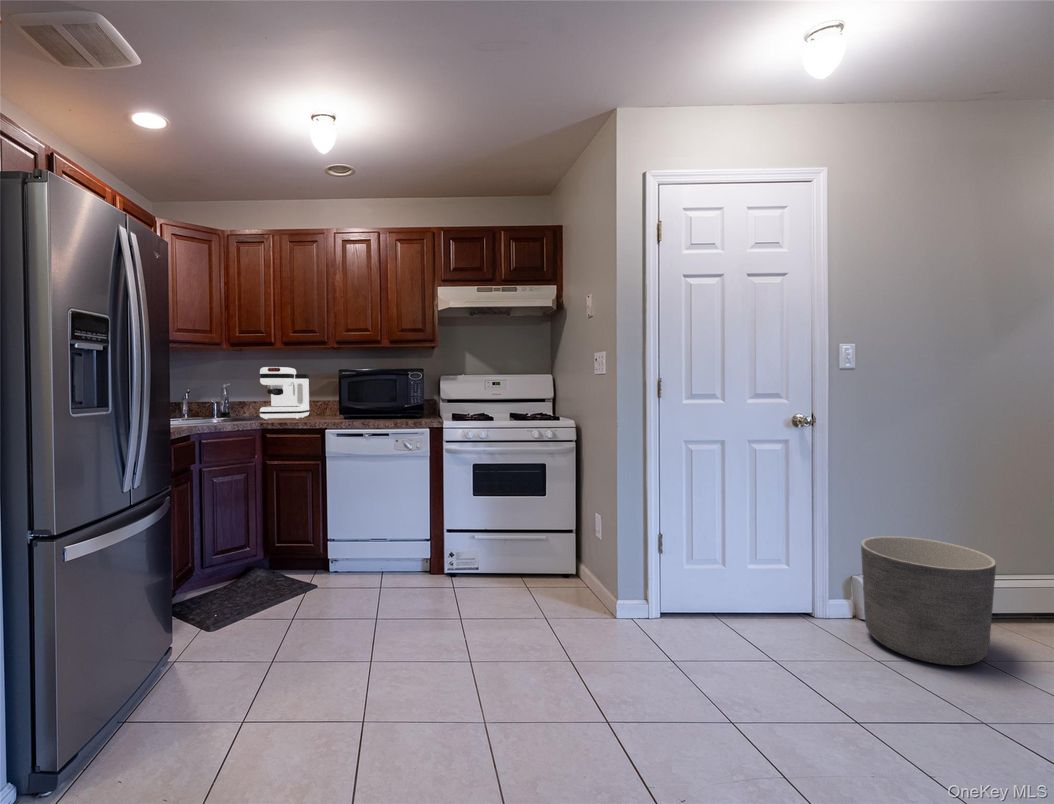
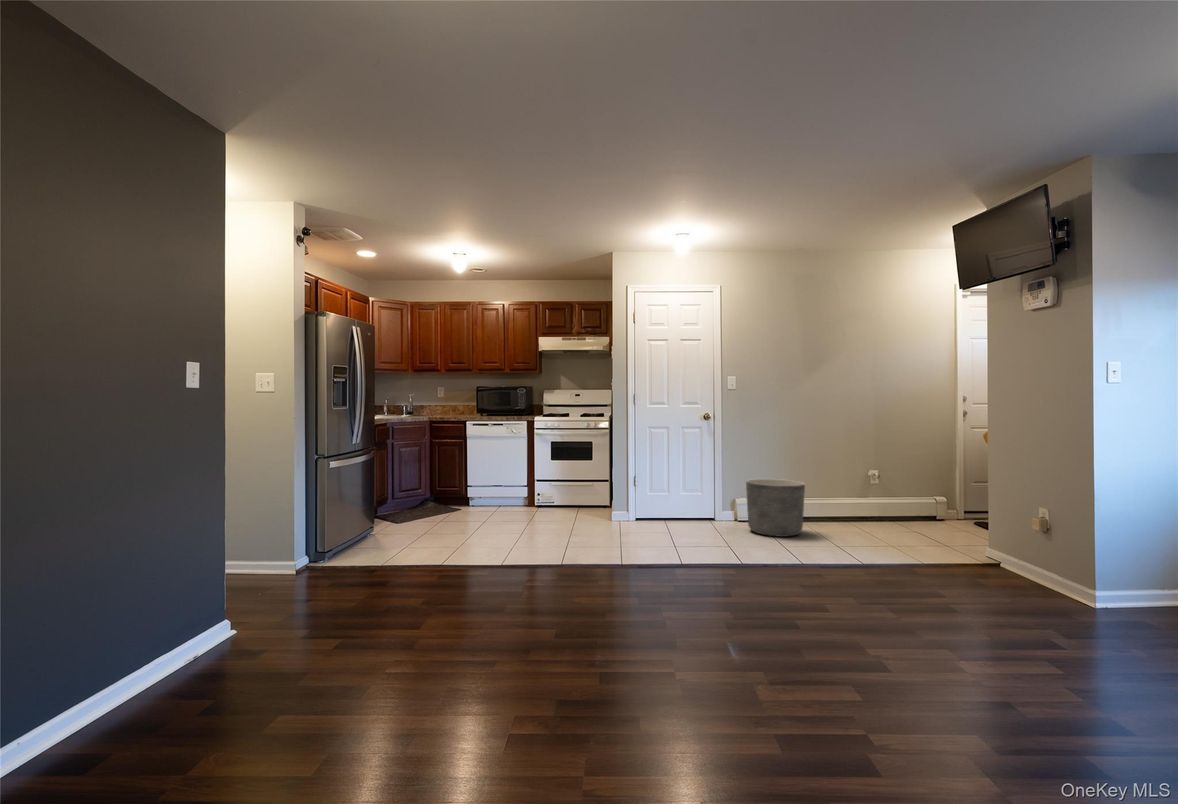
coffee maker: present [260,367,309,419] -> none [431,385,458,415]

